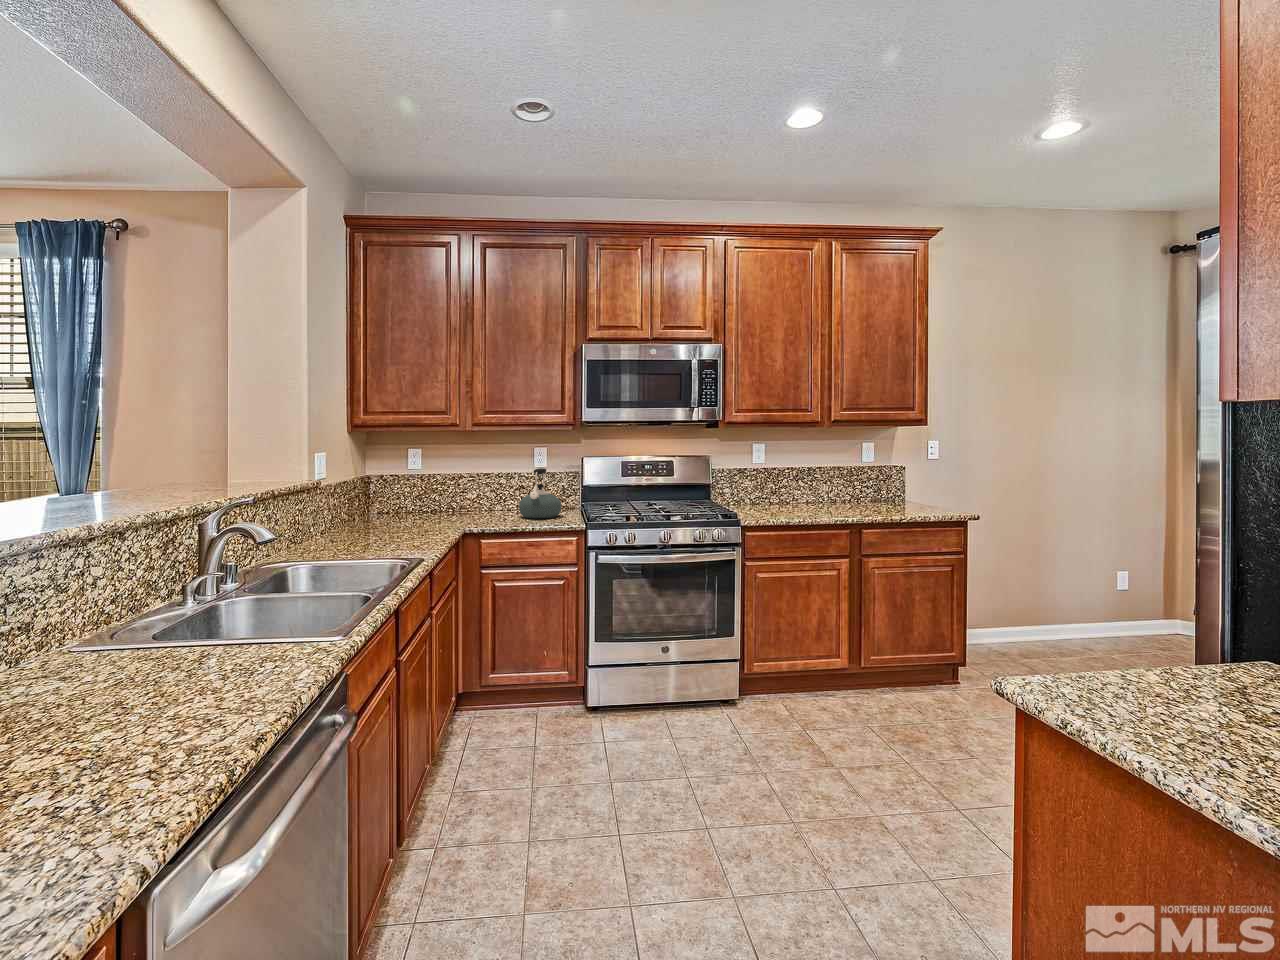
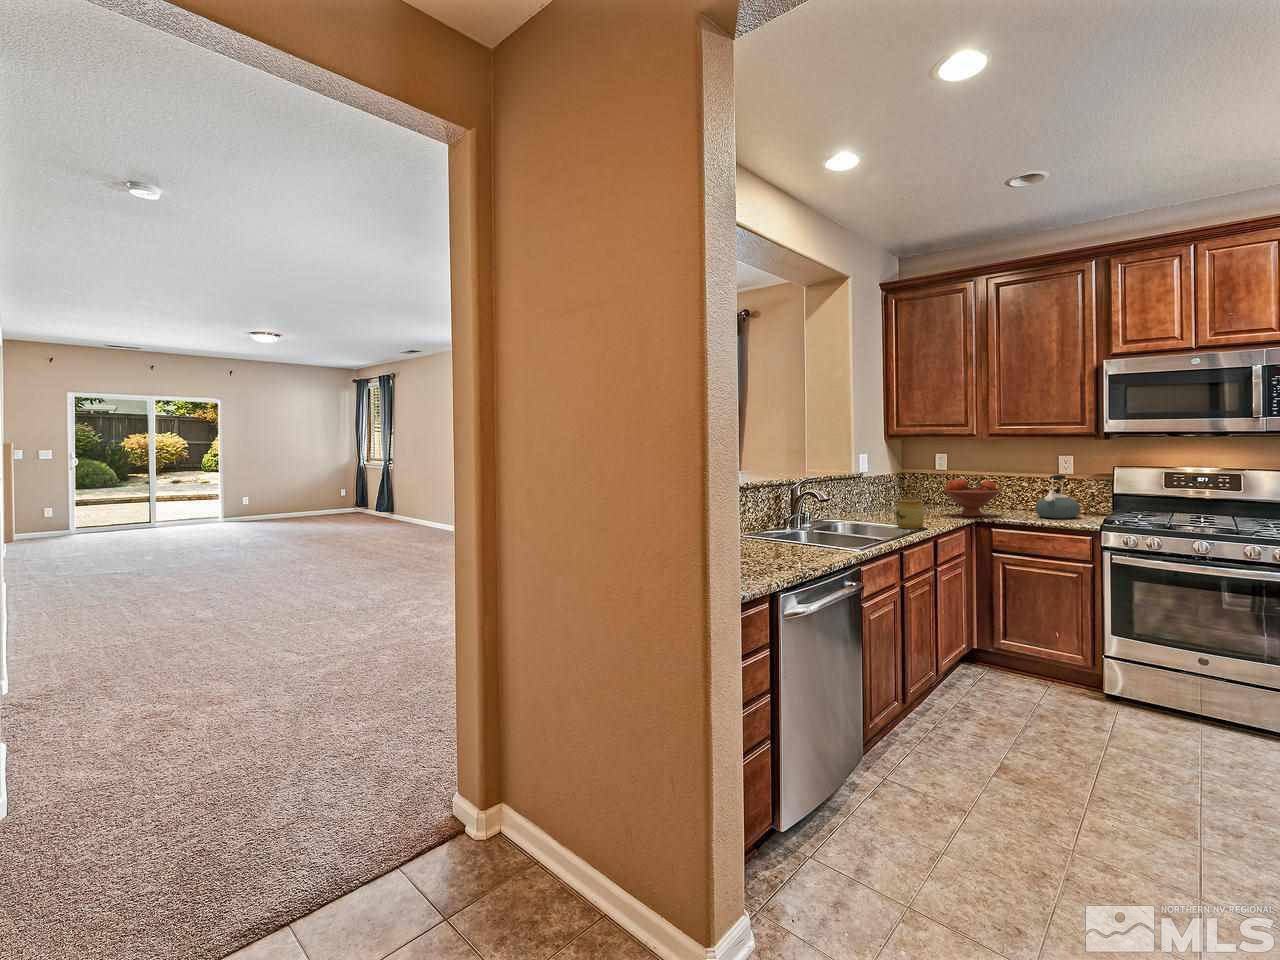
fruit bowl: none [418,474,484,522] -> present [944,479,1001,517]
jar: none [362,497,401,546] -> present [896,495,924,529]

